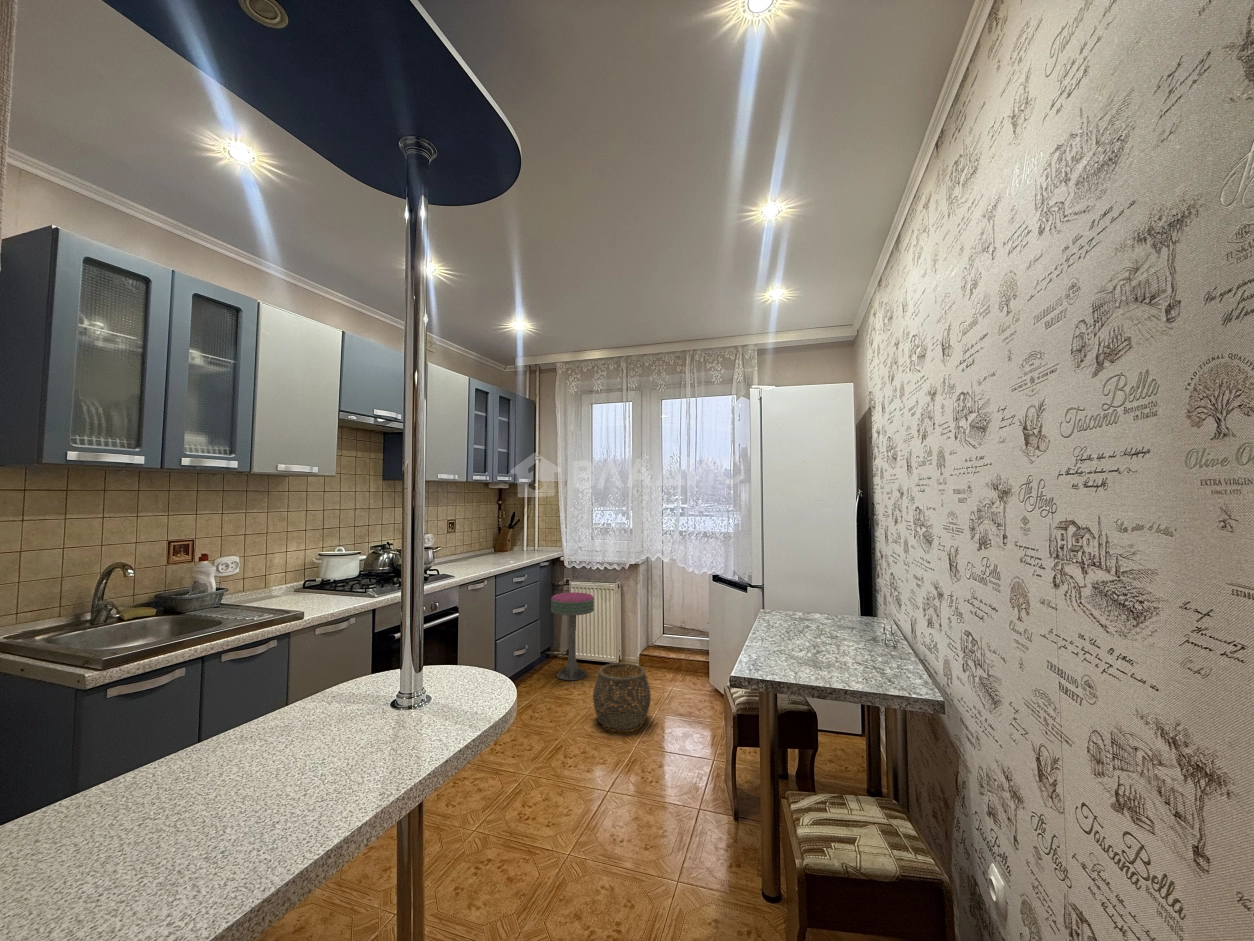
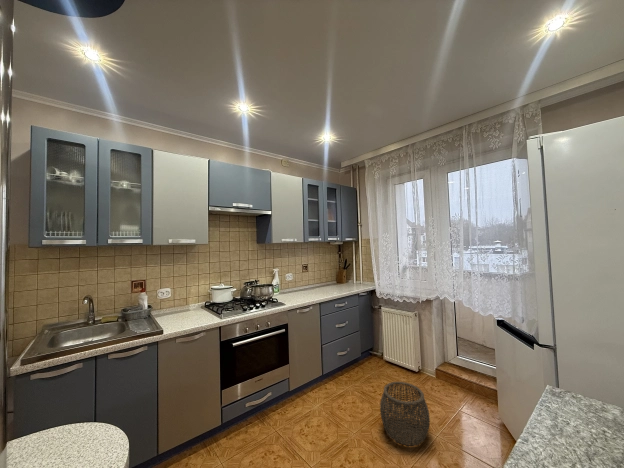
bar stool: present [551,592,594,680] -> none [365,315,396,380]

